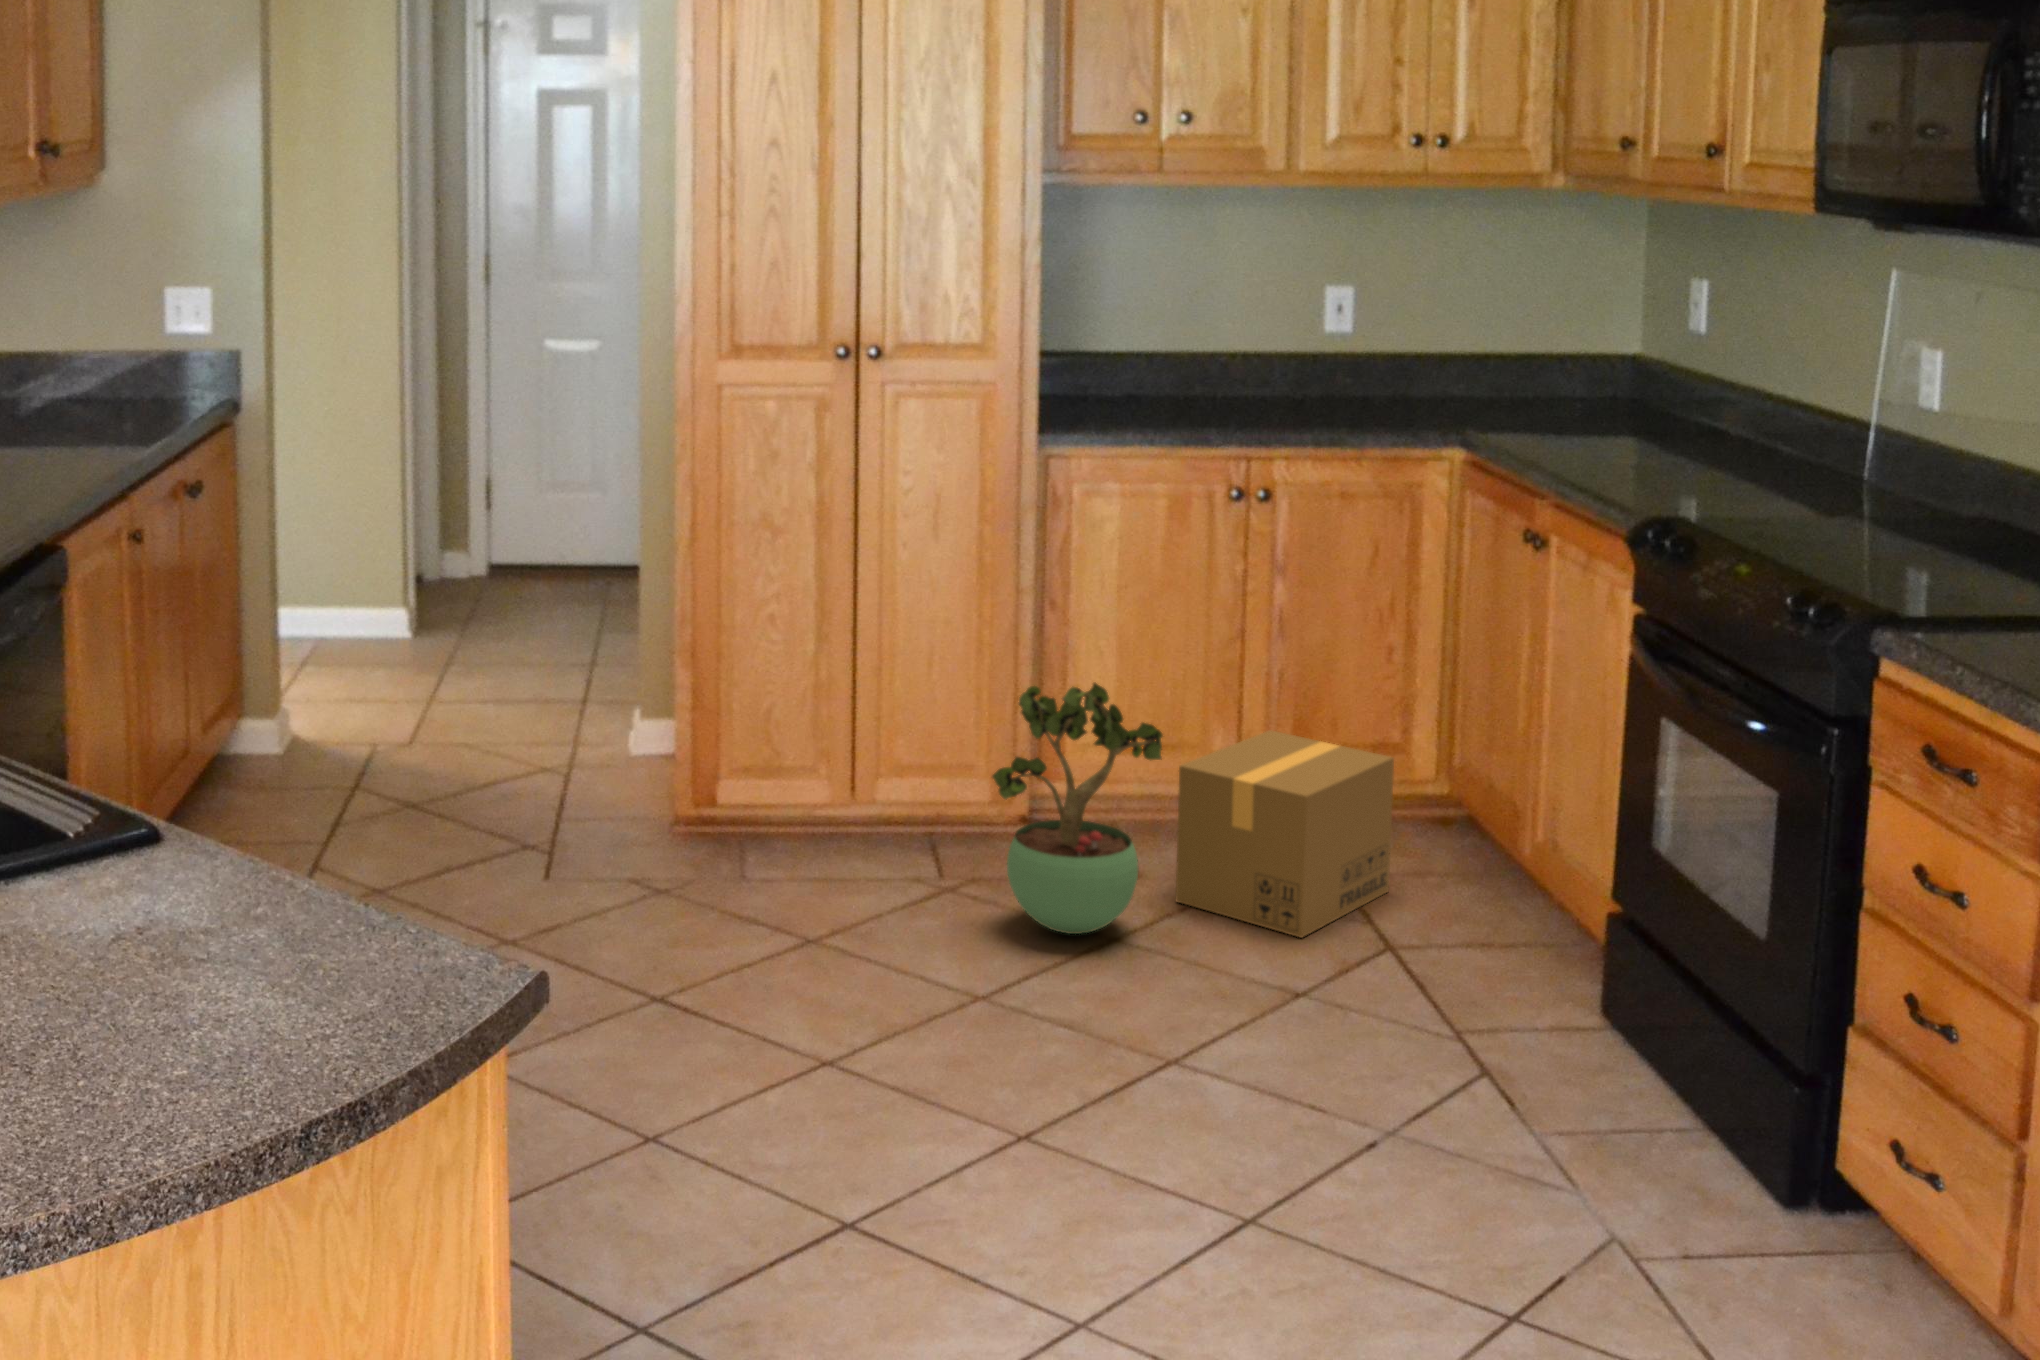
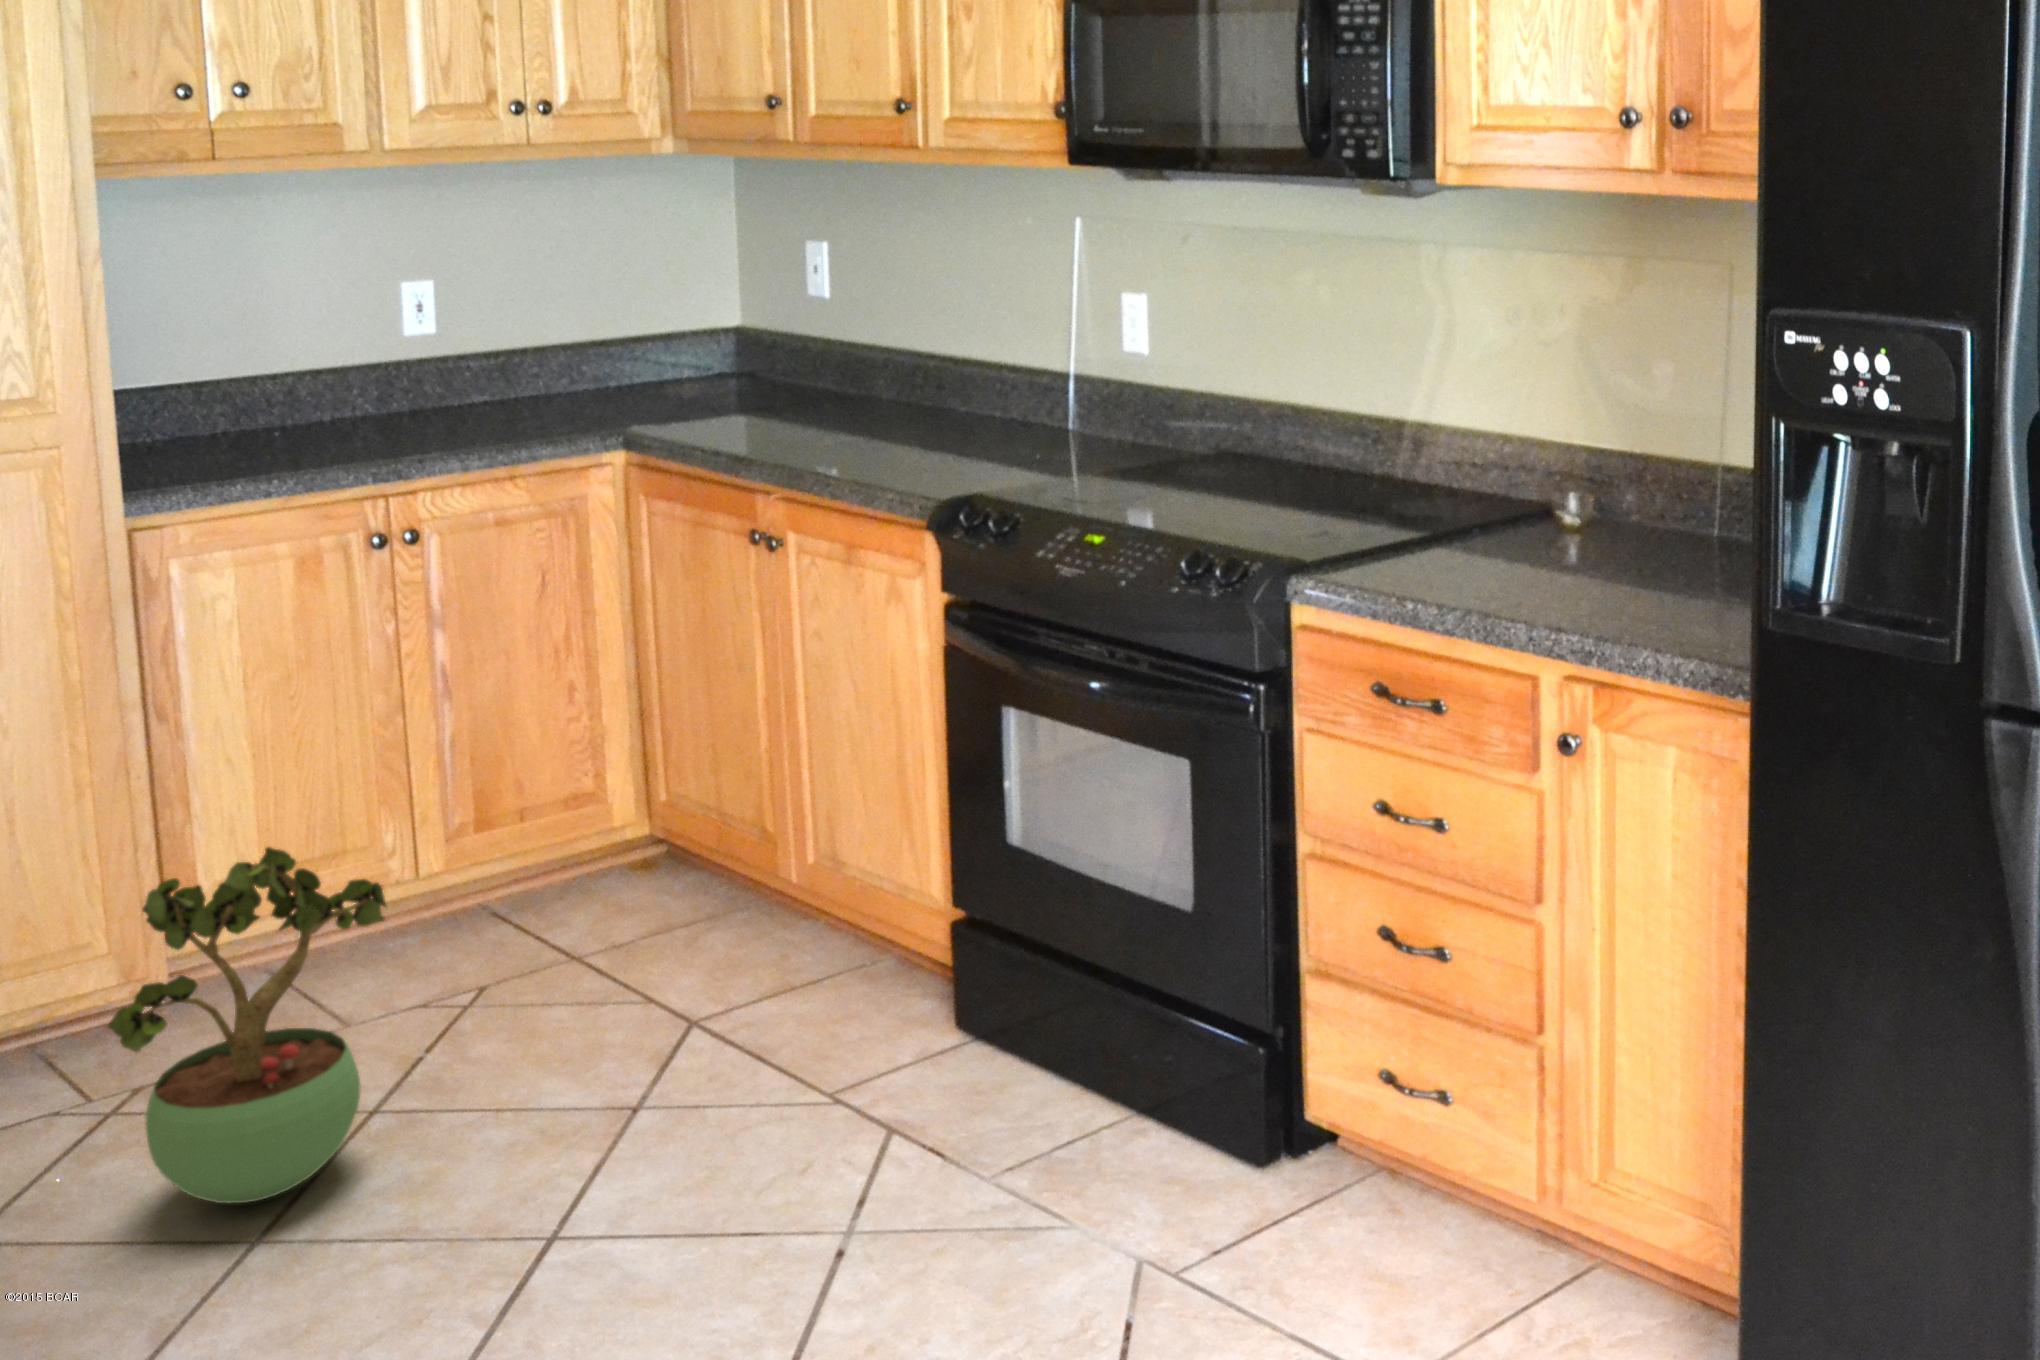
cardboard box: present [1176,730,1394,938] -> none [376,819,642,1088]

